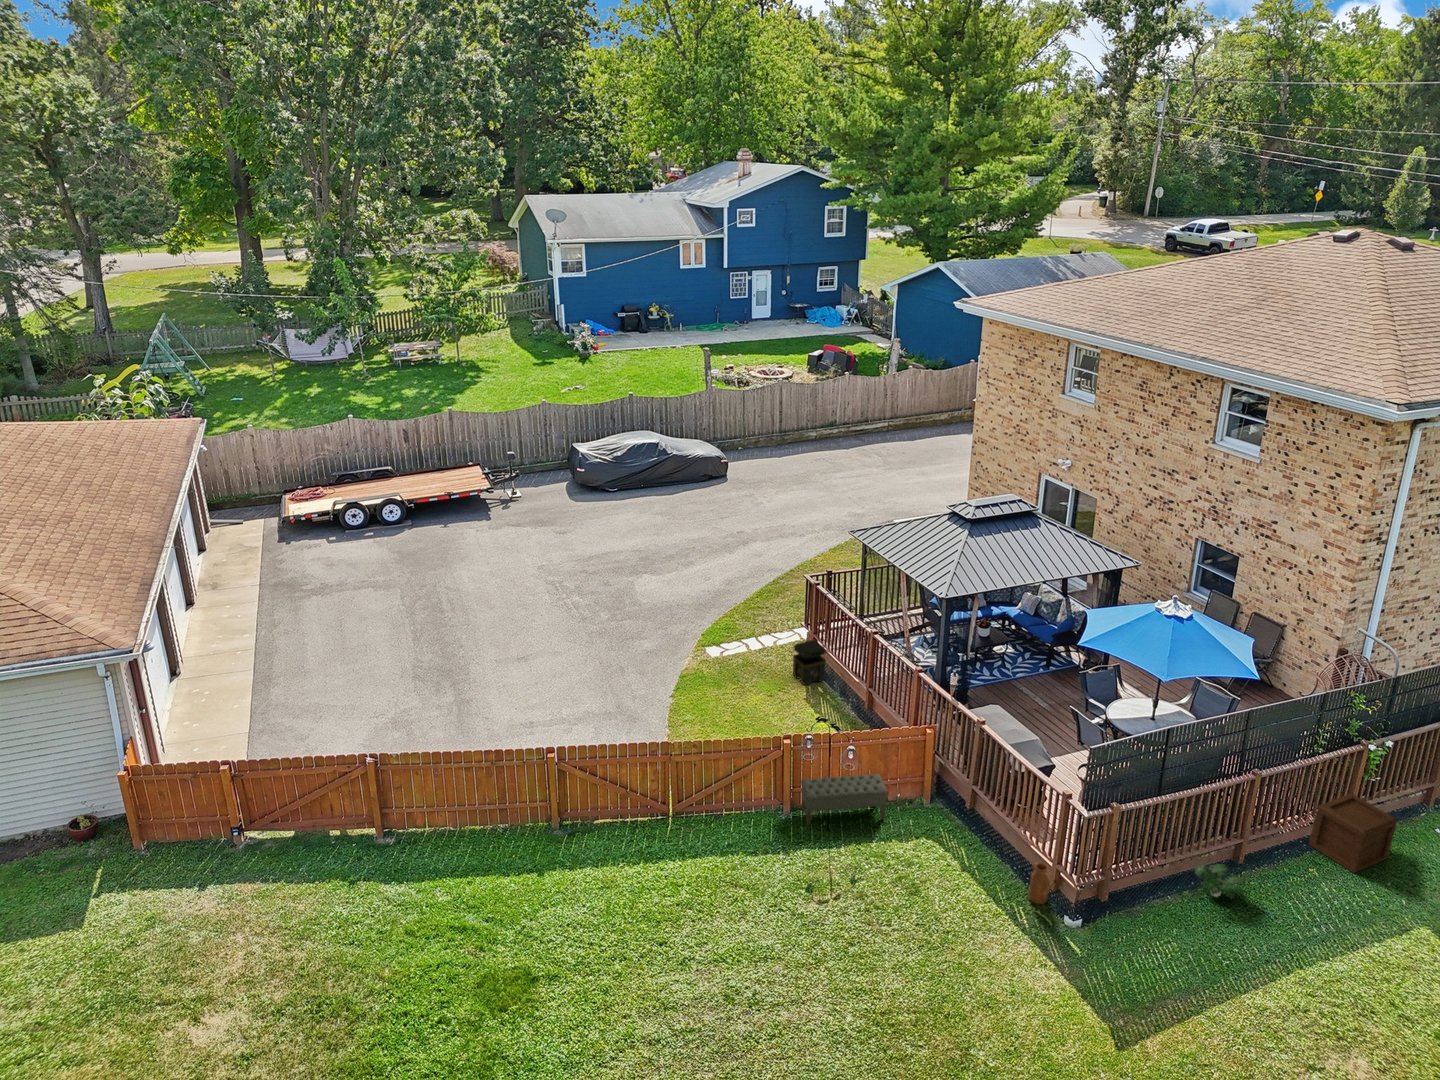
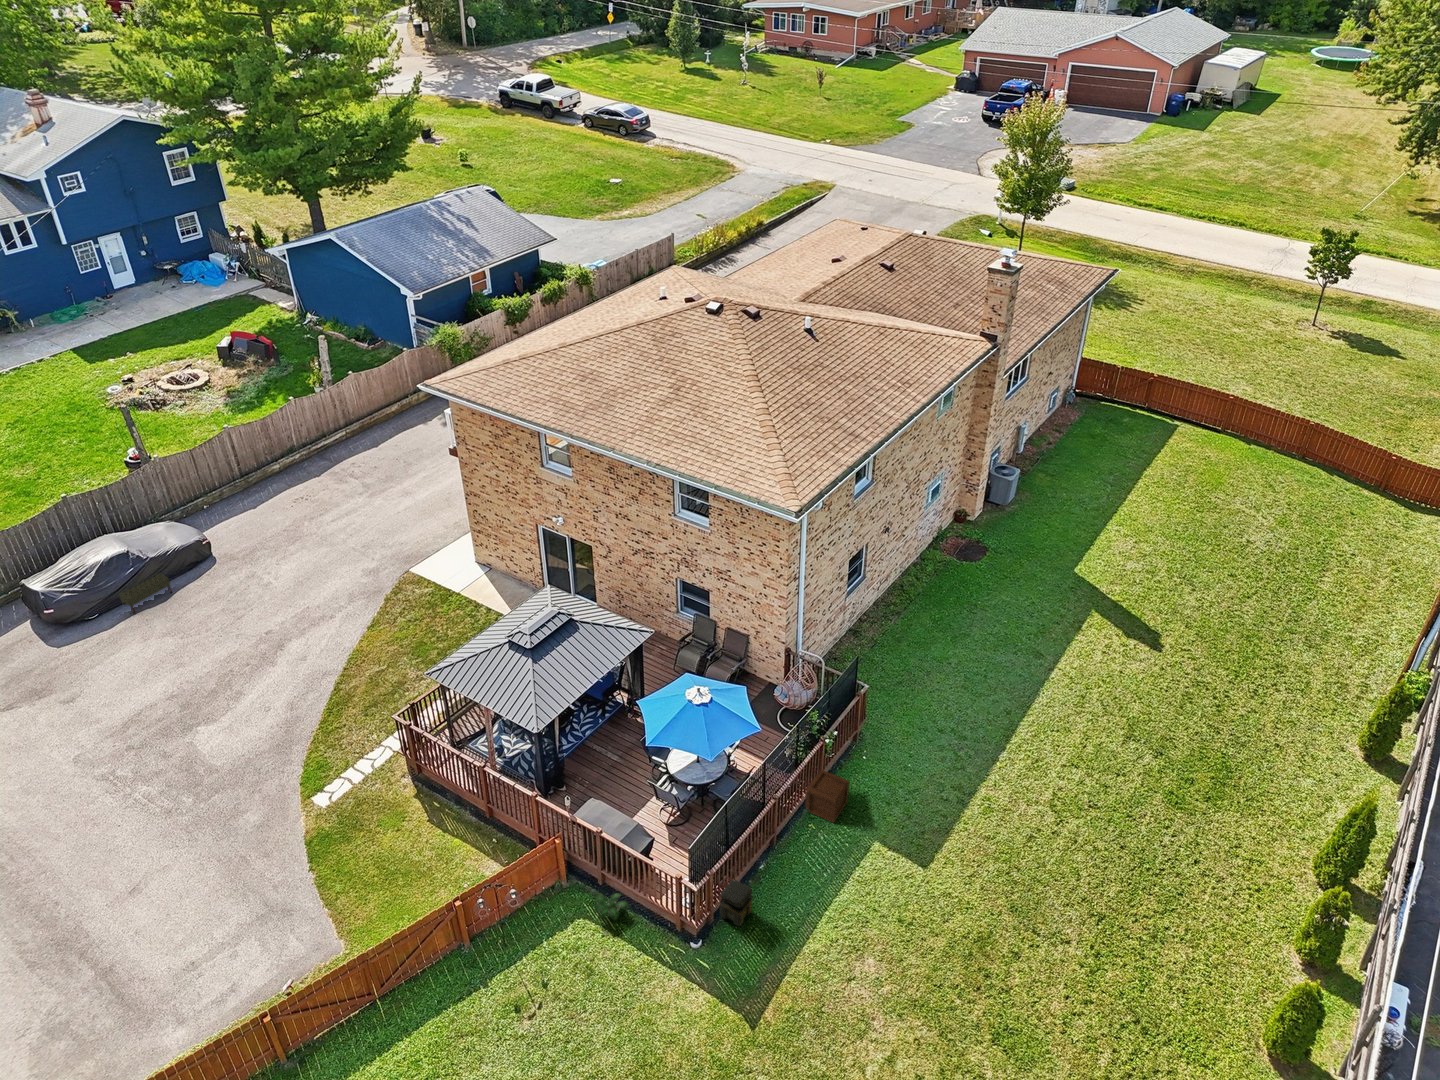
toolbox: present [793,640,826,685] -> present [720,880,752,926]
bench: present [801,774,887,826] -> present [119,574,172,614]
watering can: present [1028,863,1056,904] -> none [660,918,681,944]
potted plant: present [1195,864,1246,898] -> present [594,893,628,920]

